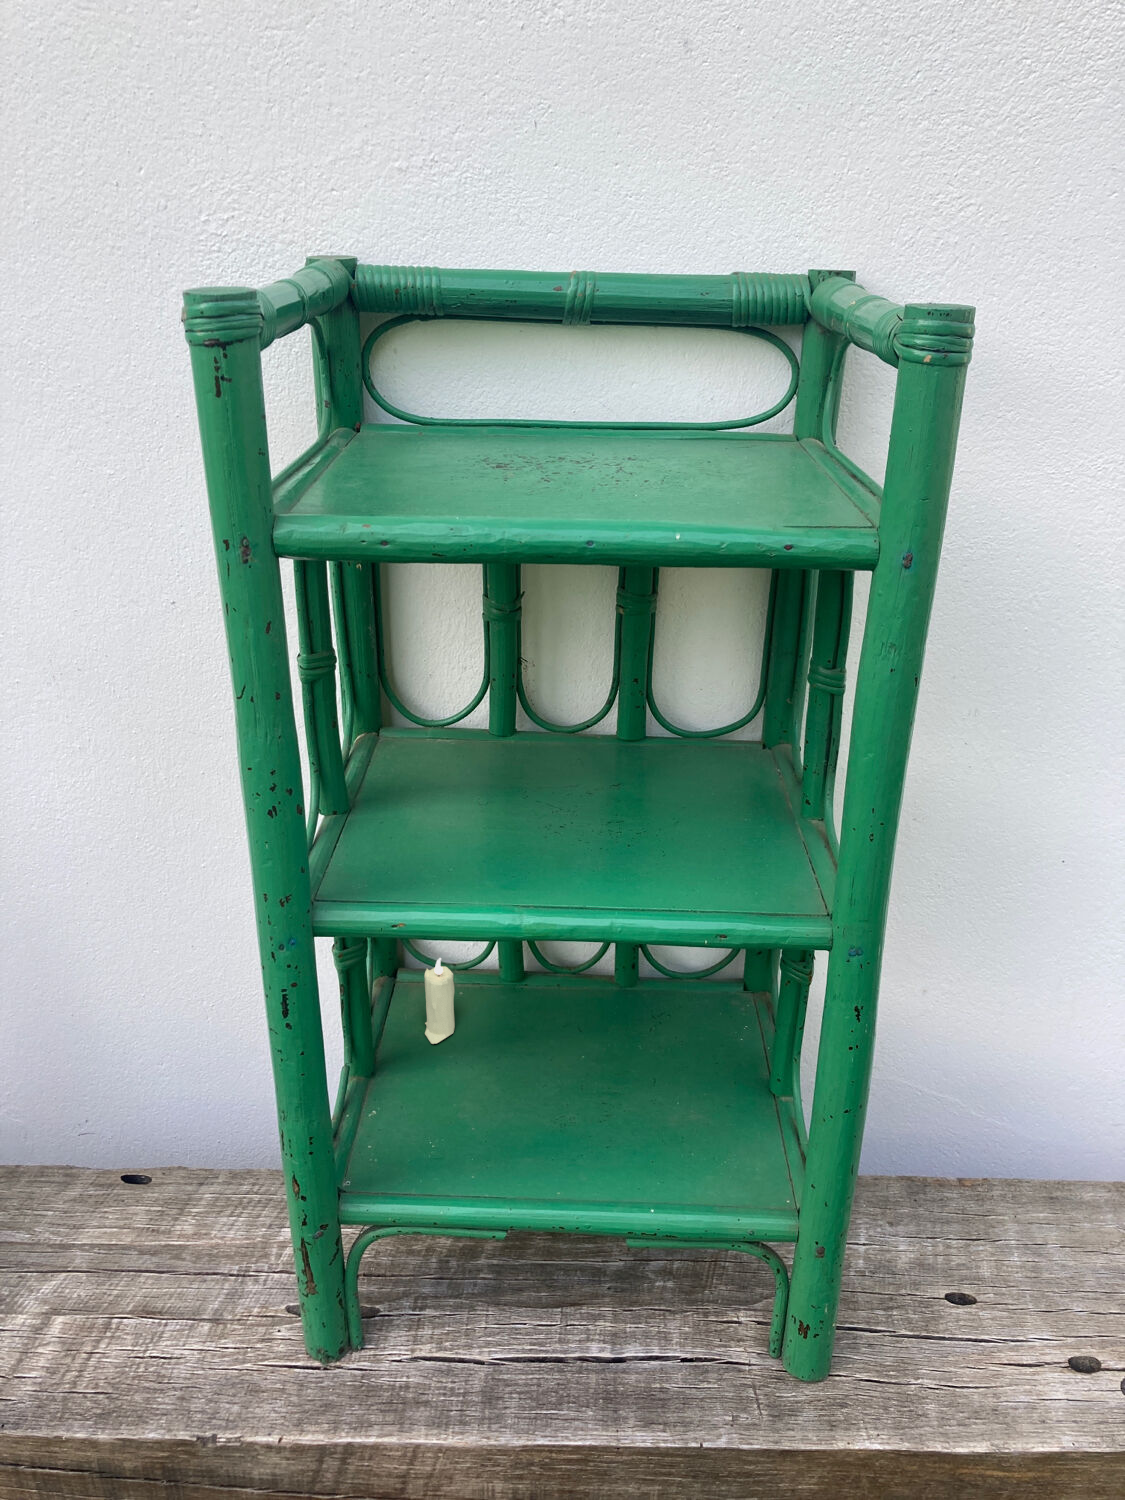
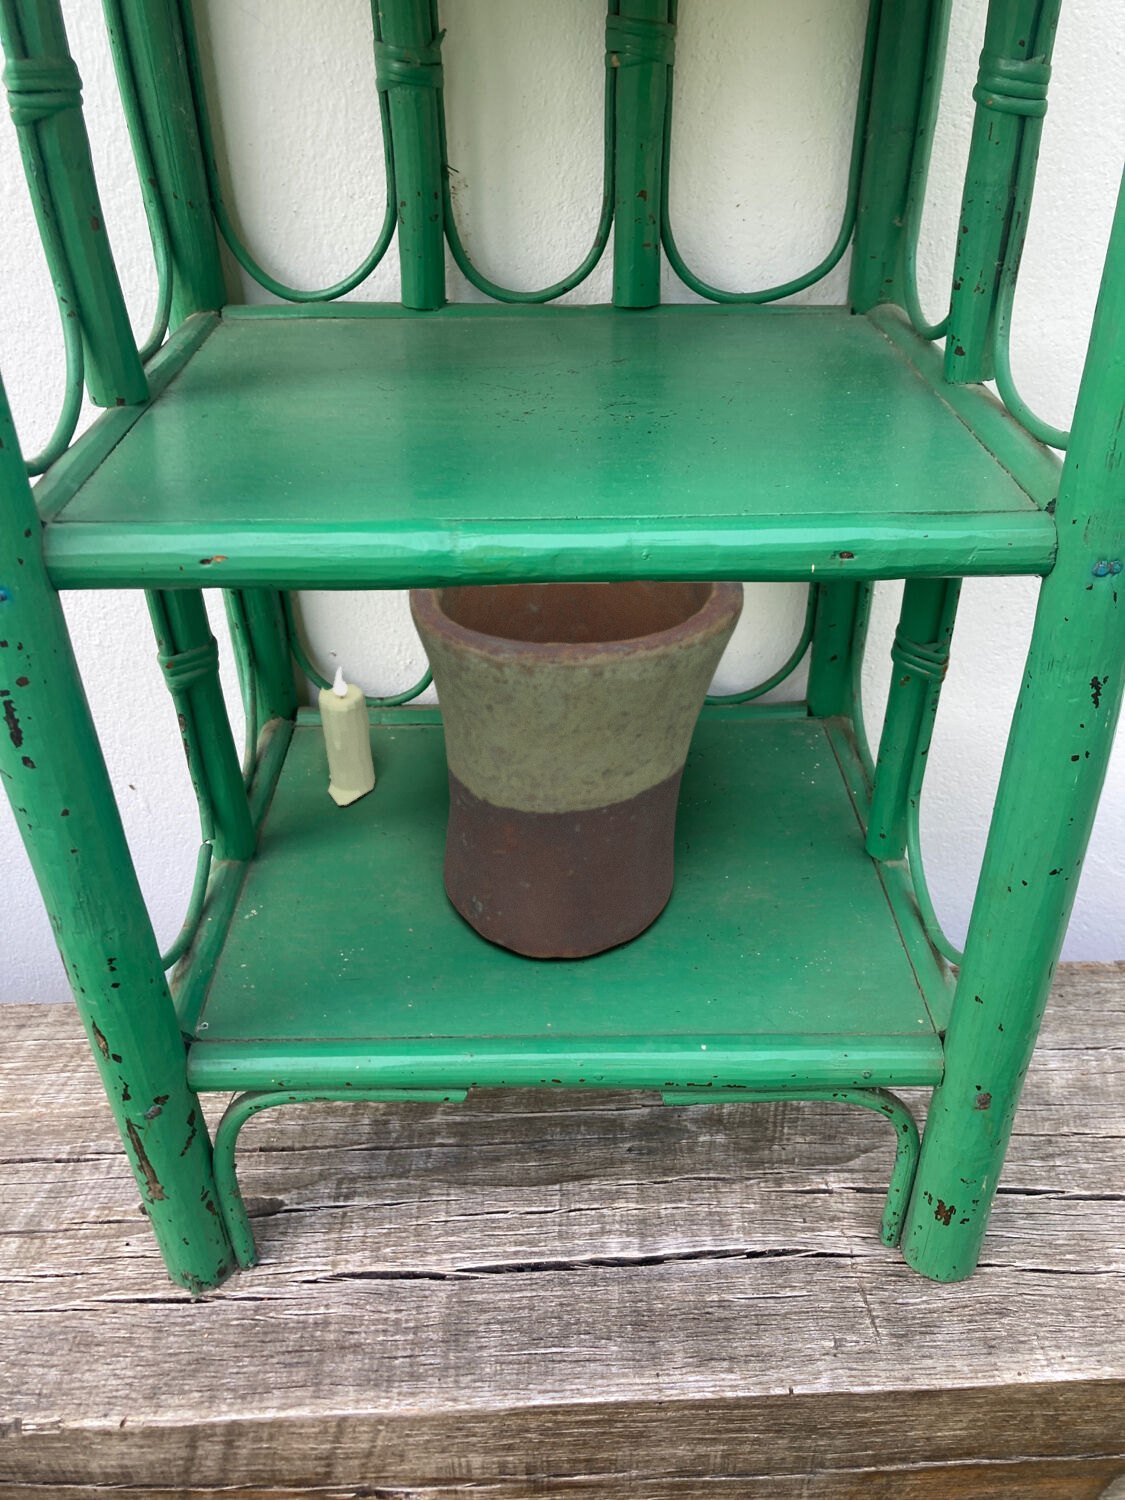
flower pot: none [490,886,677,1151] -> present [409,581,744,958]

